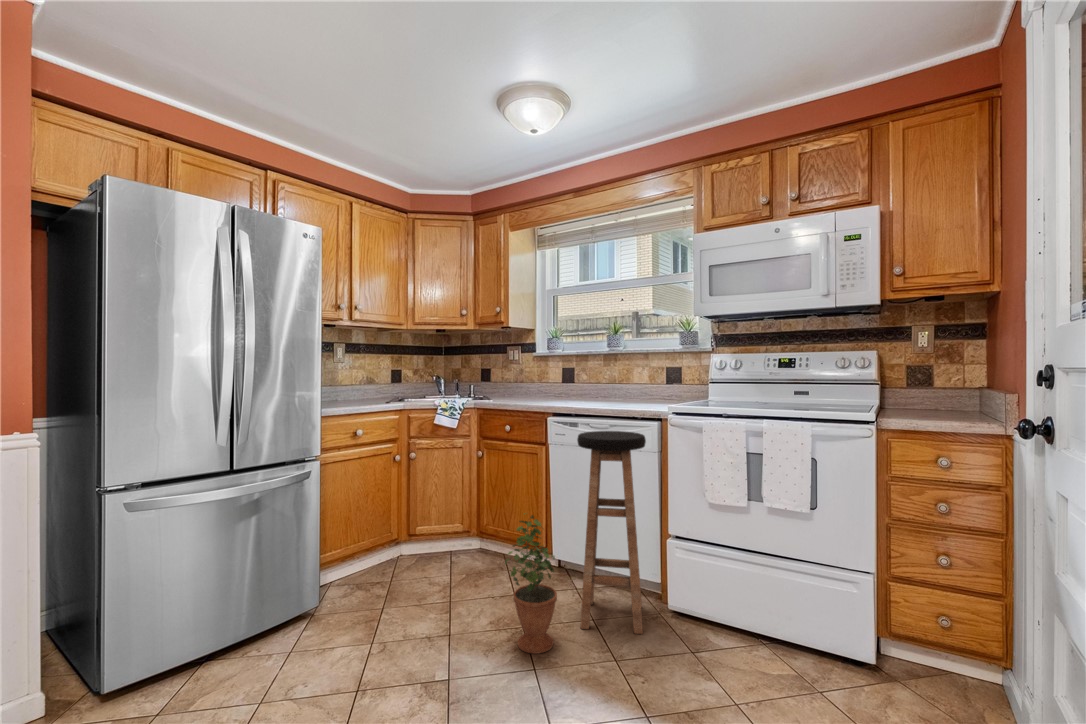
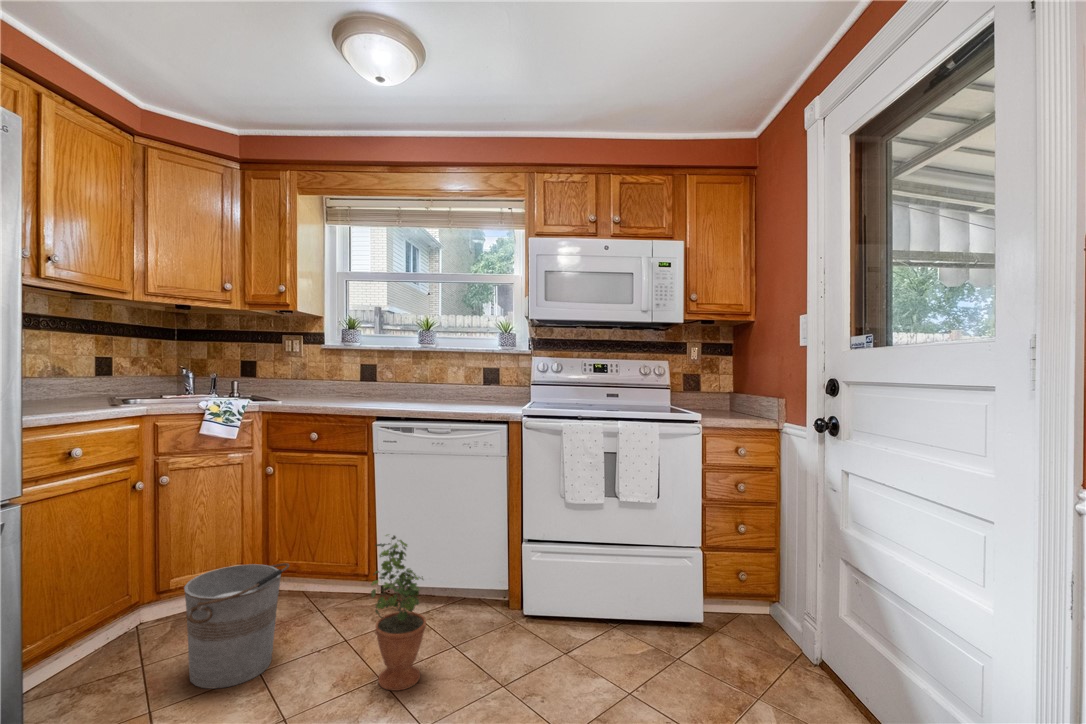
bar stool: present [577,431,646,634] -> none [426,436,503,650]
bucket: none [396,524,472,614] -> present [184,563,289,689]

